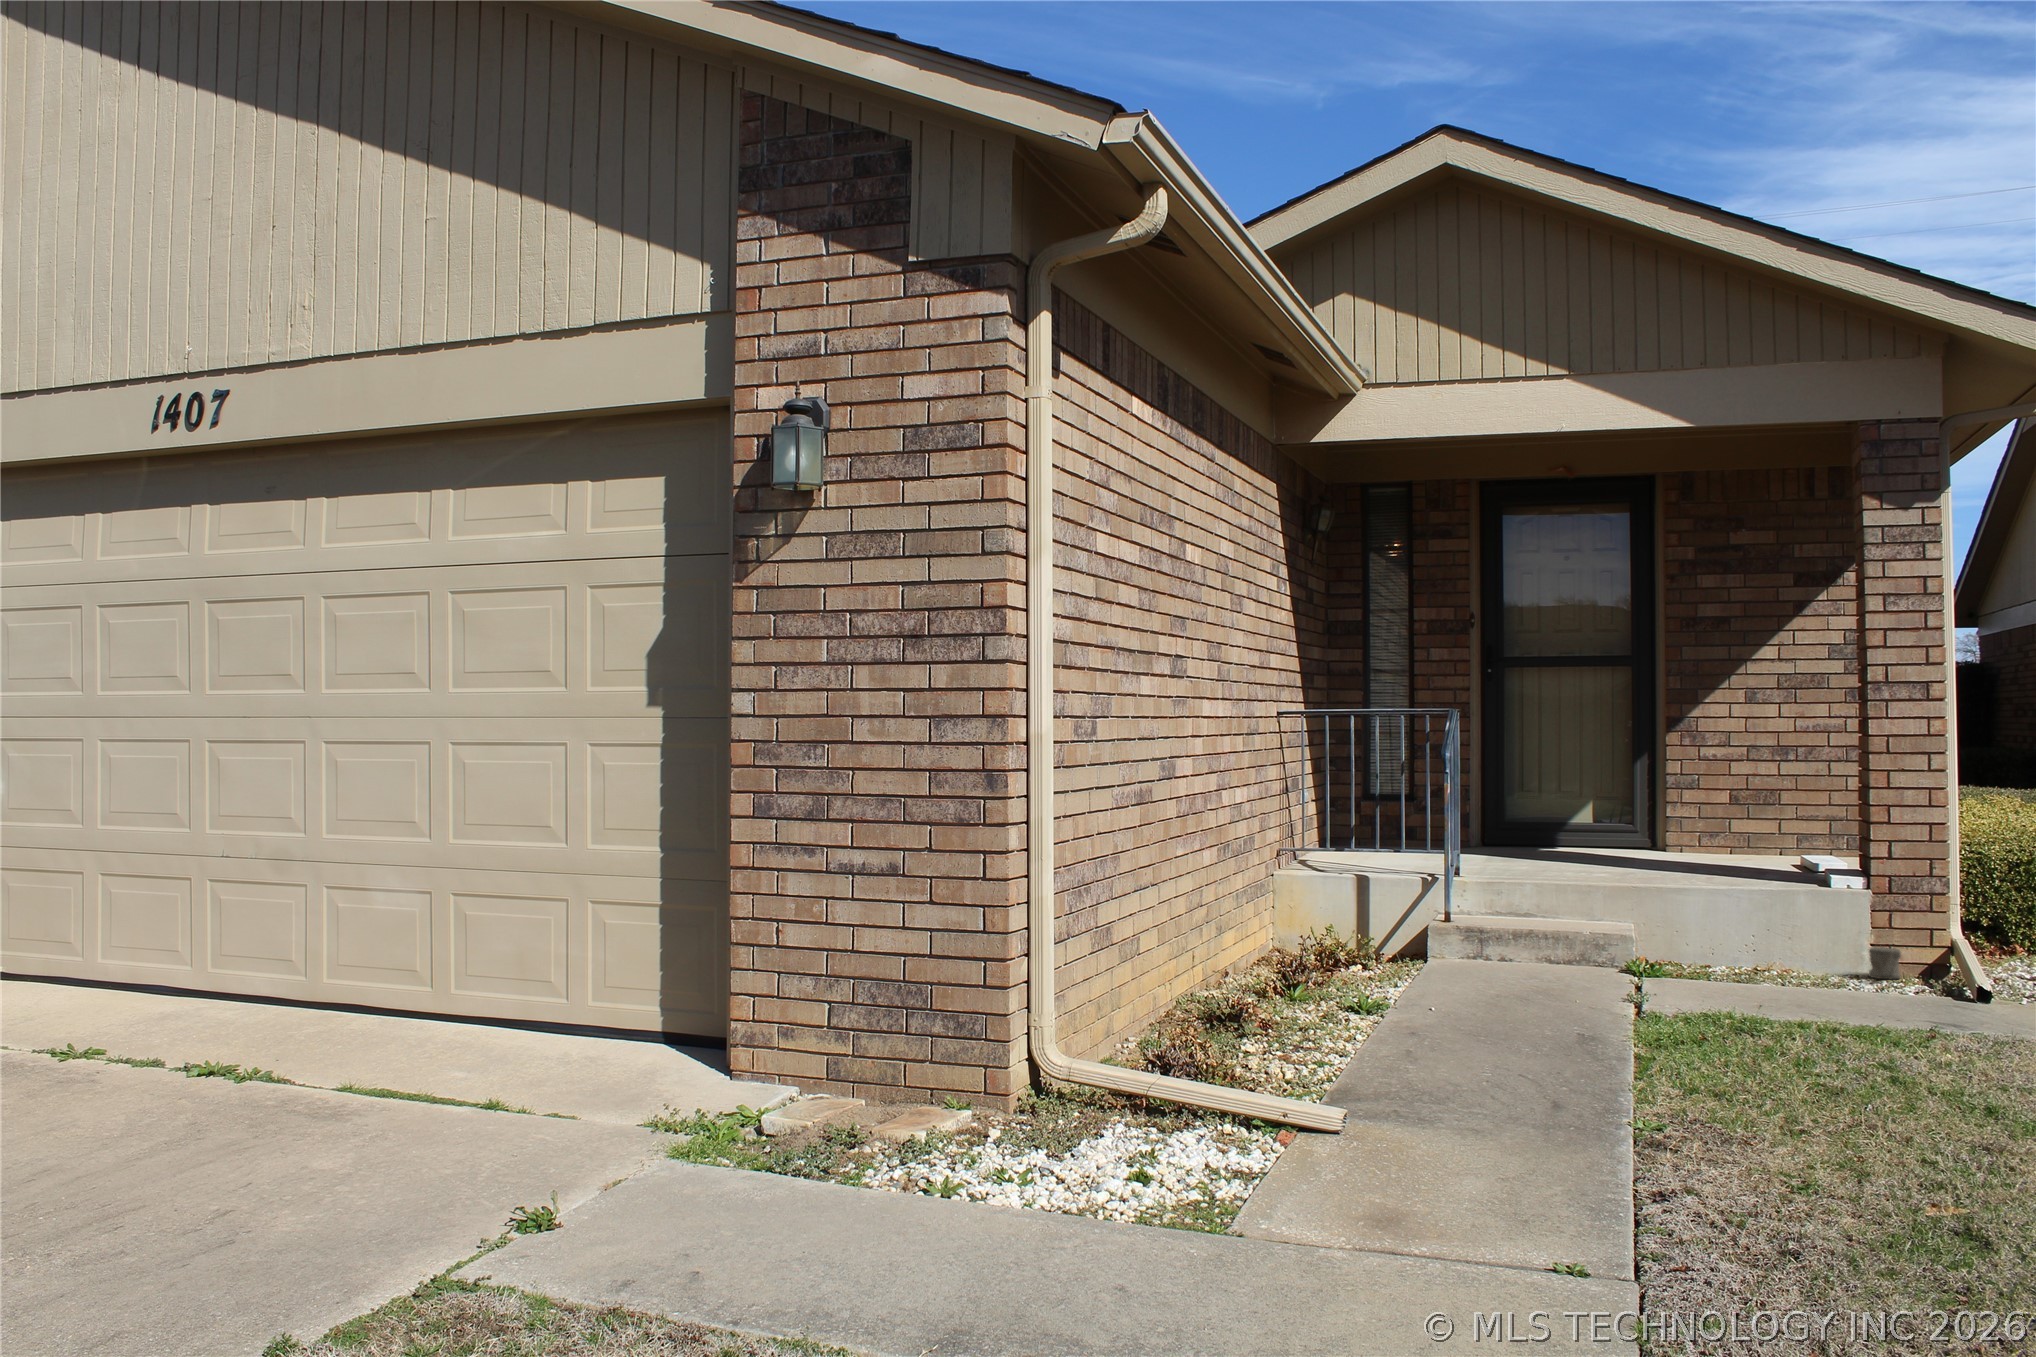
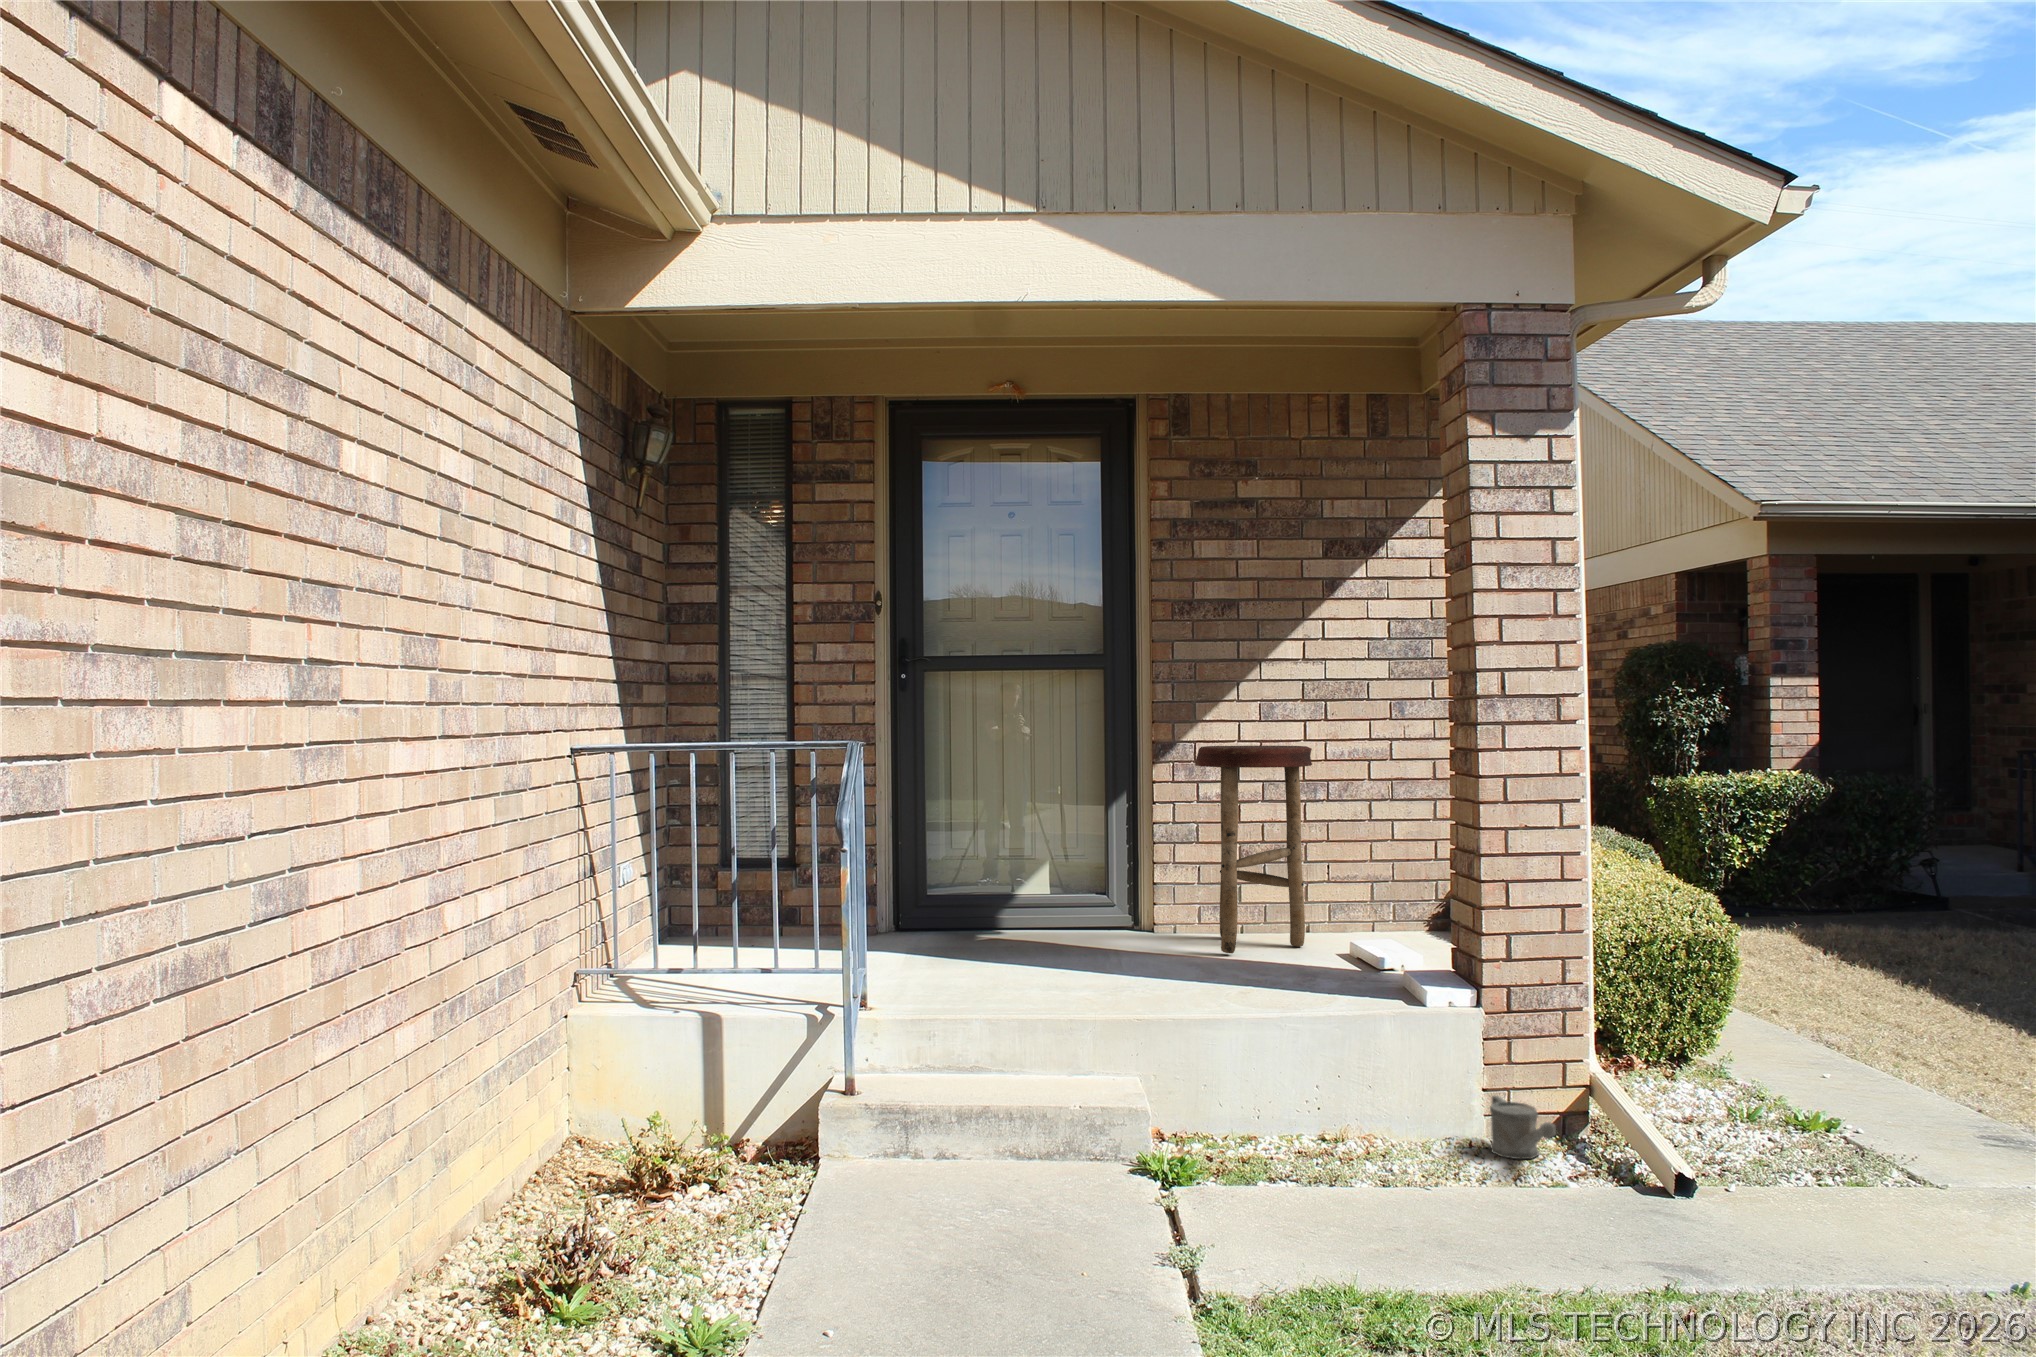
stool: none [1690,719,1780,866] -> present [1195,746,1312,953]

